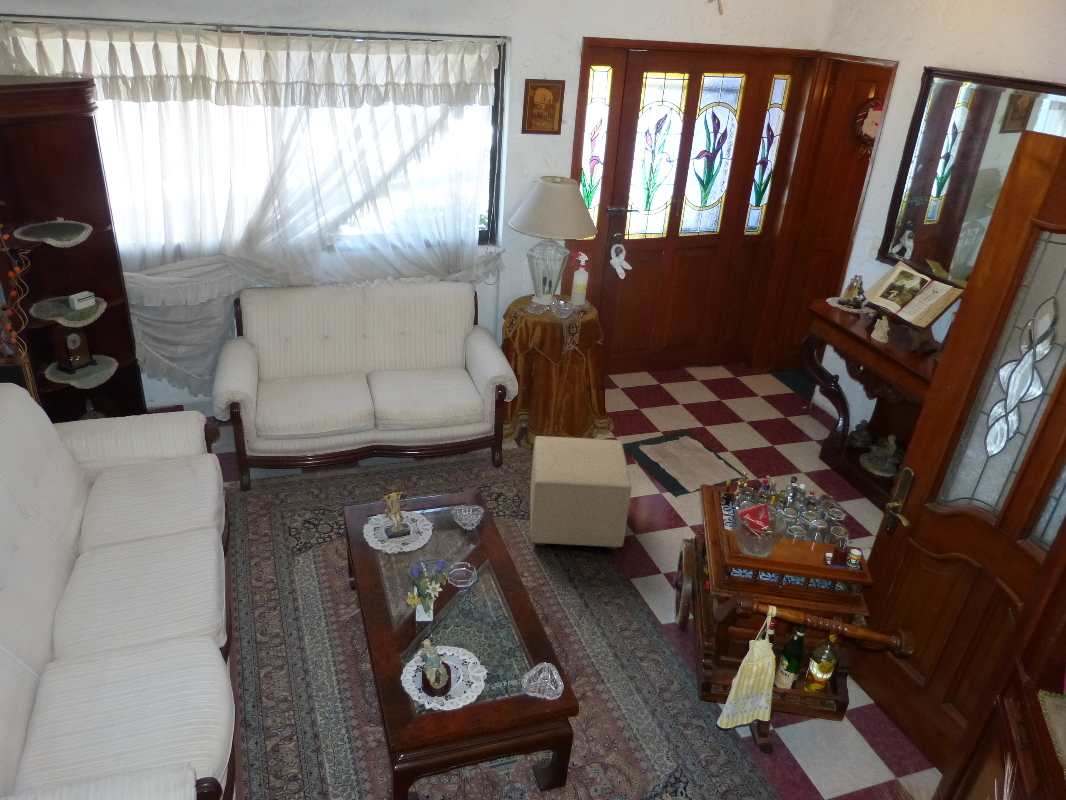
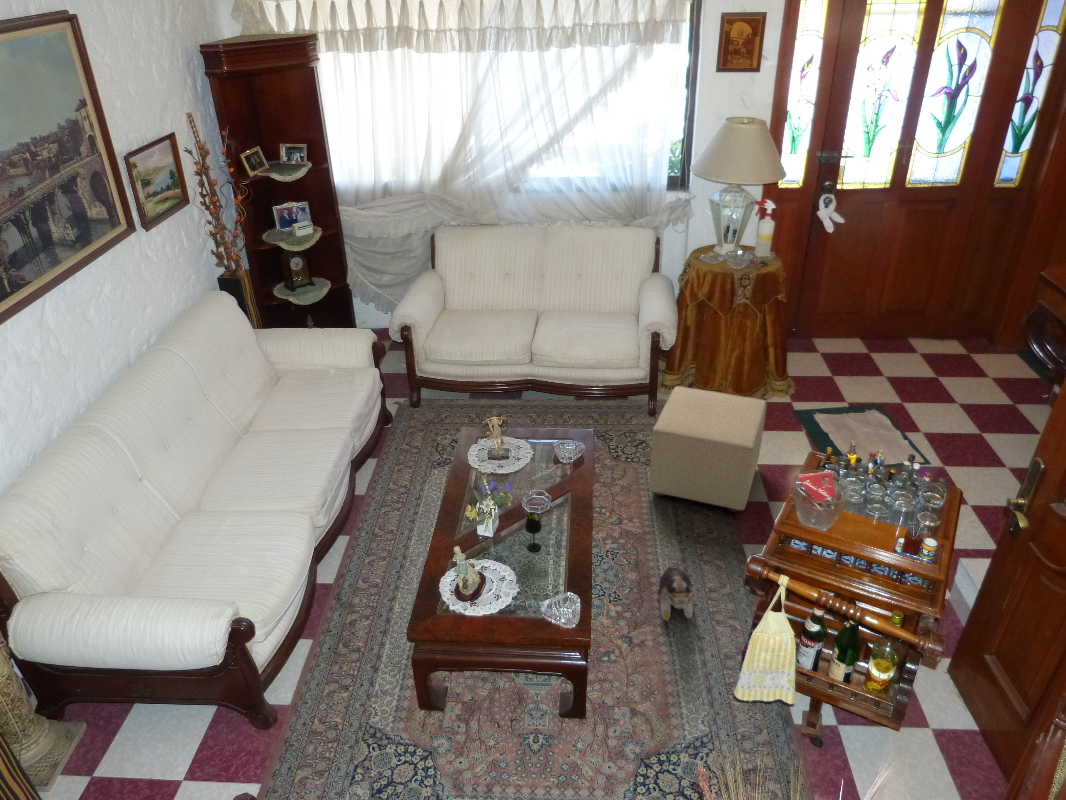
wine glass: none [469,586,487,627] -> present [525,512,542,552]
plush toy: none [577,614,629,668] -> present [658,567,694,621]

